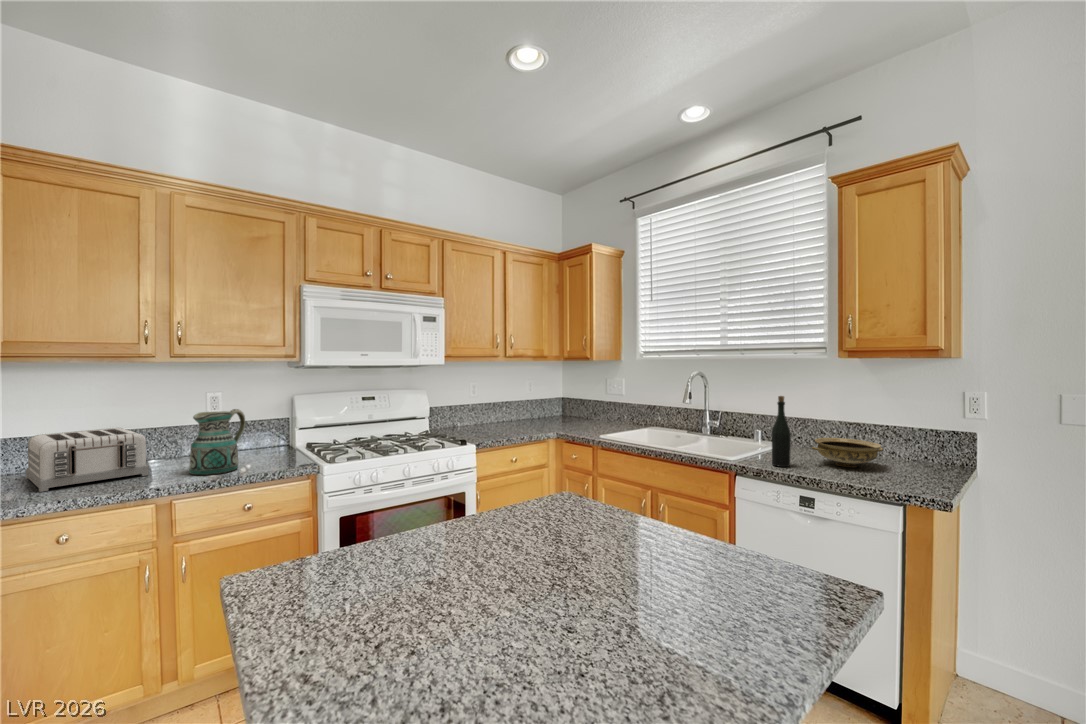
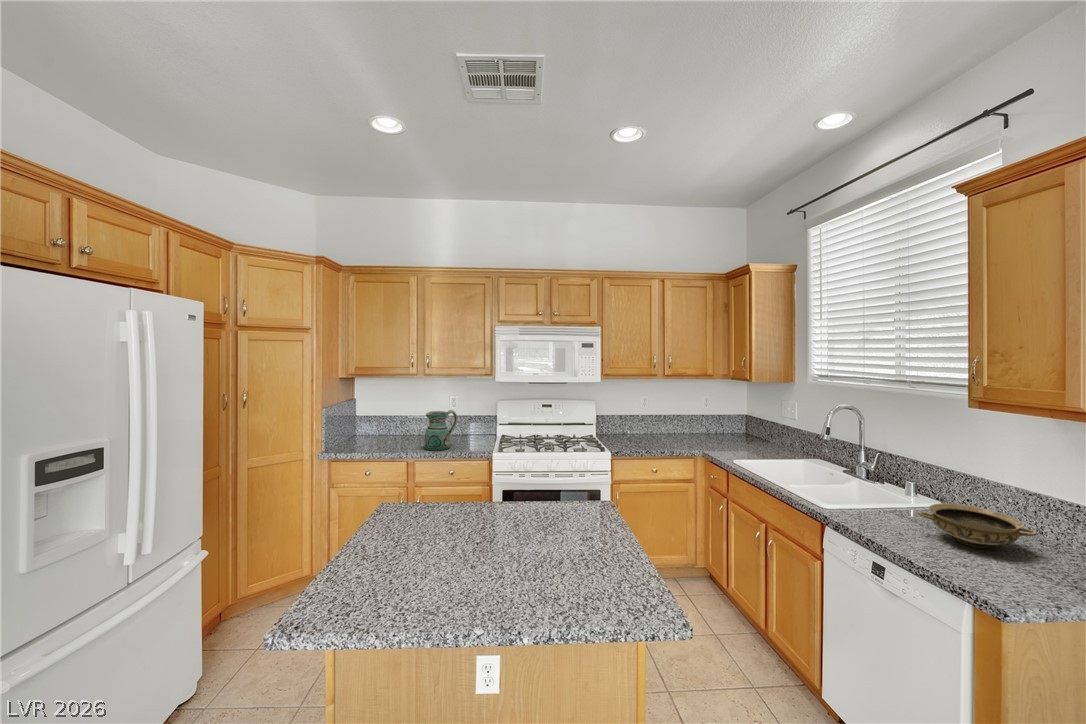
bottle: present [772,396,791,467] -> none [863,446,886,528]
toaster: present [26,428,149,492] -> none [360,416,408,449]

